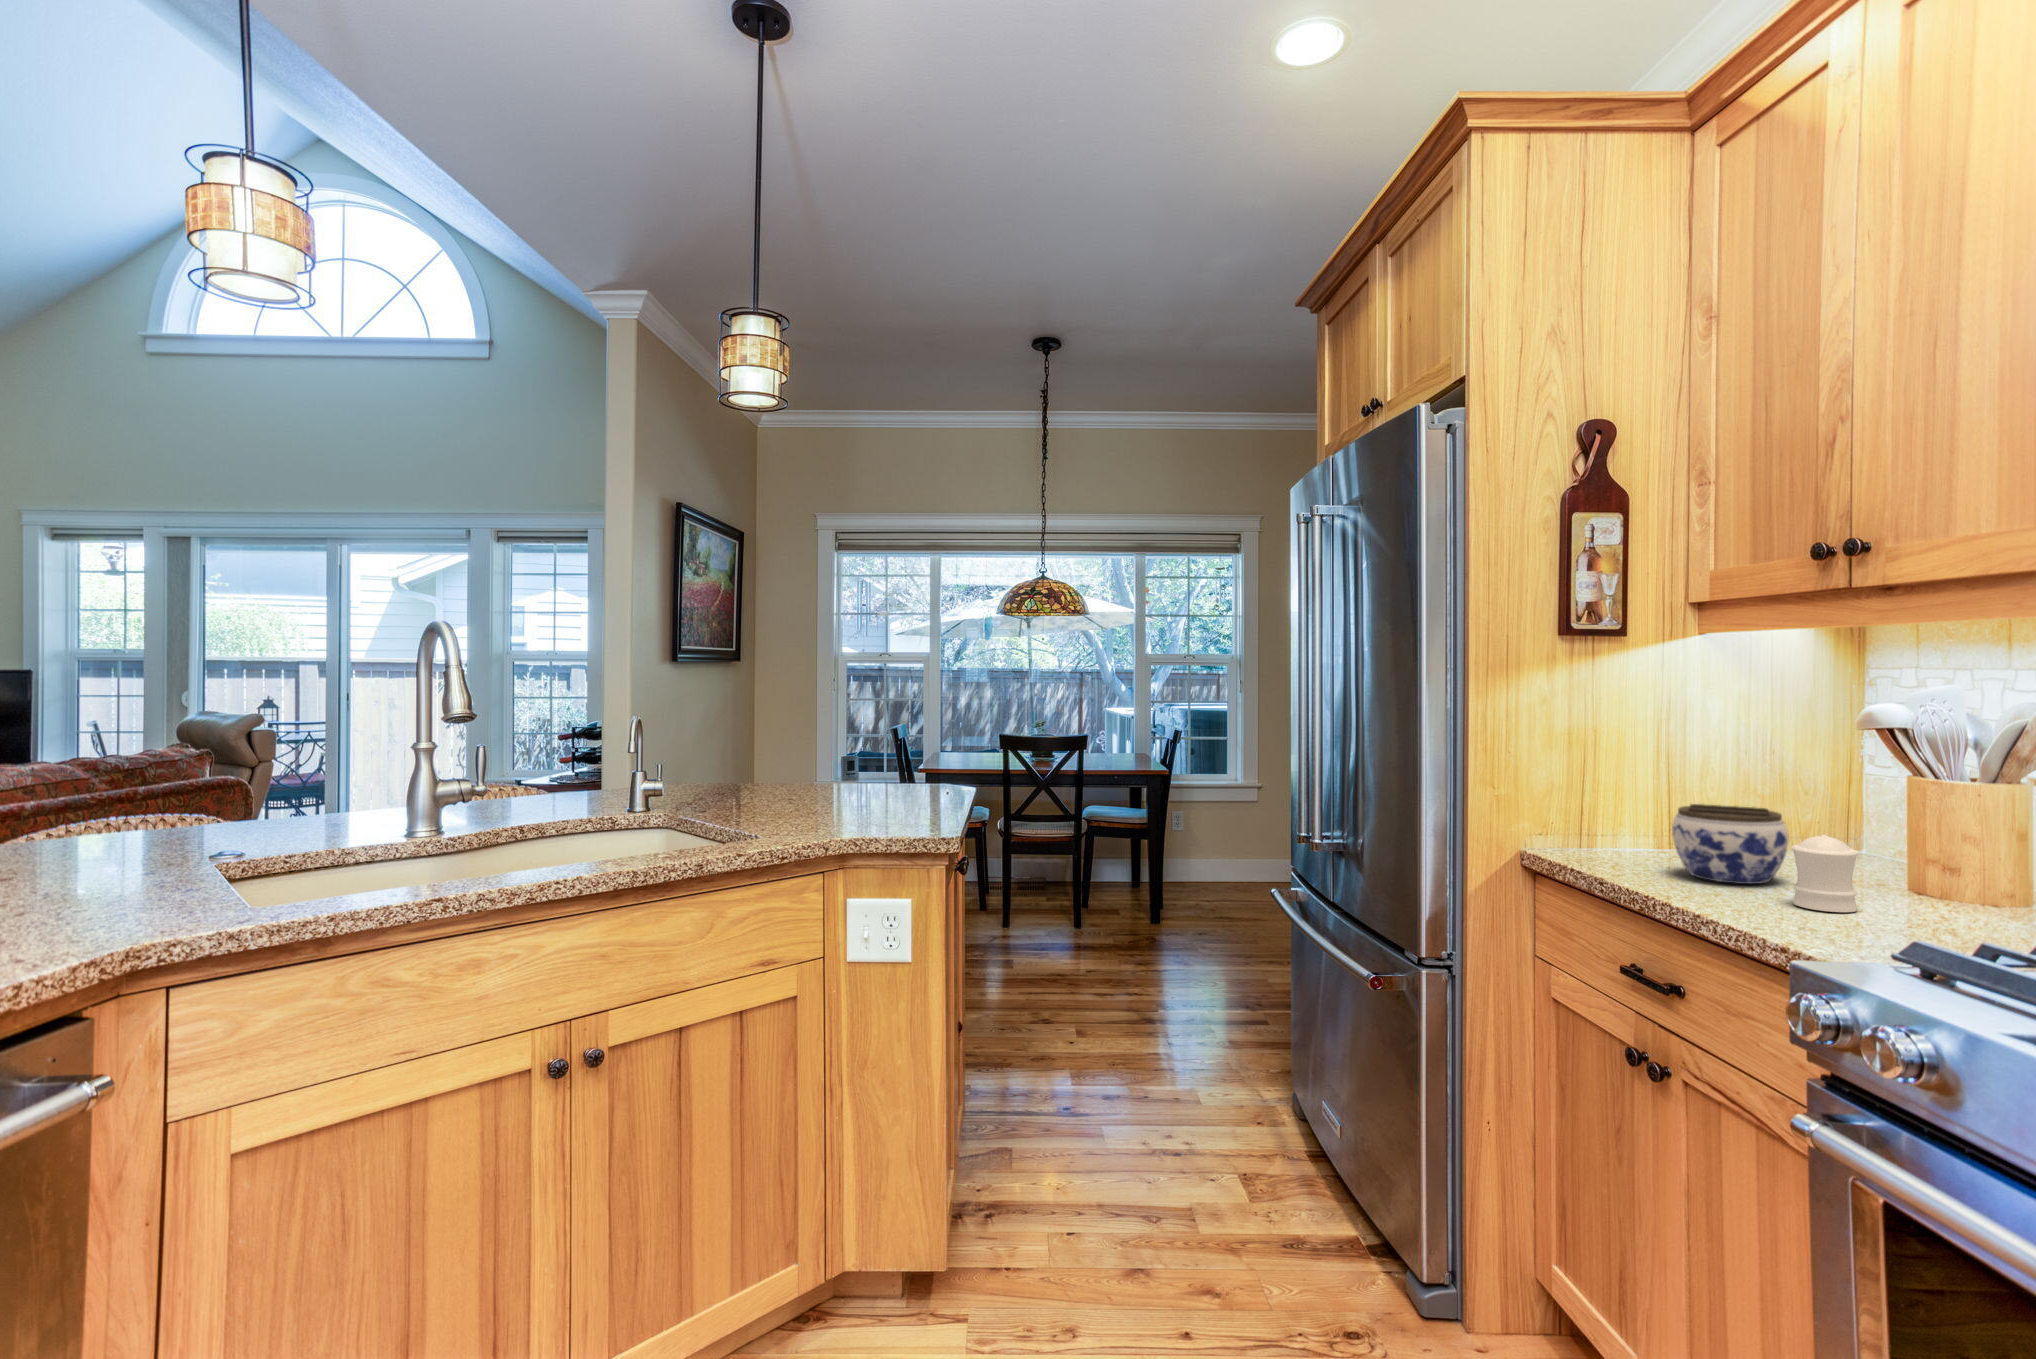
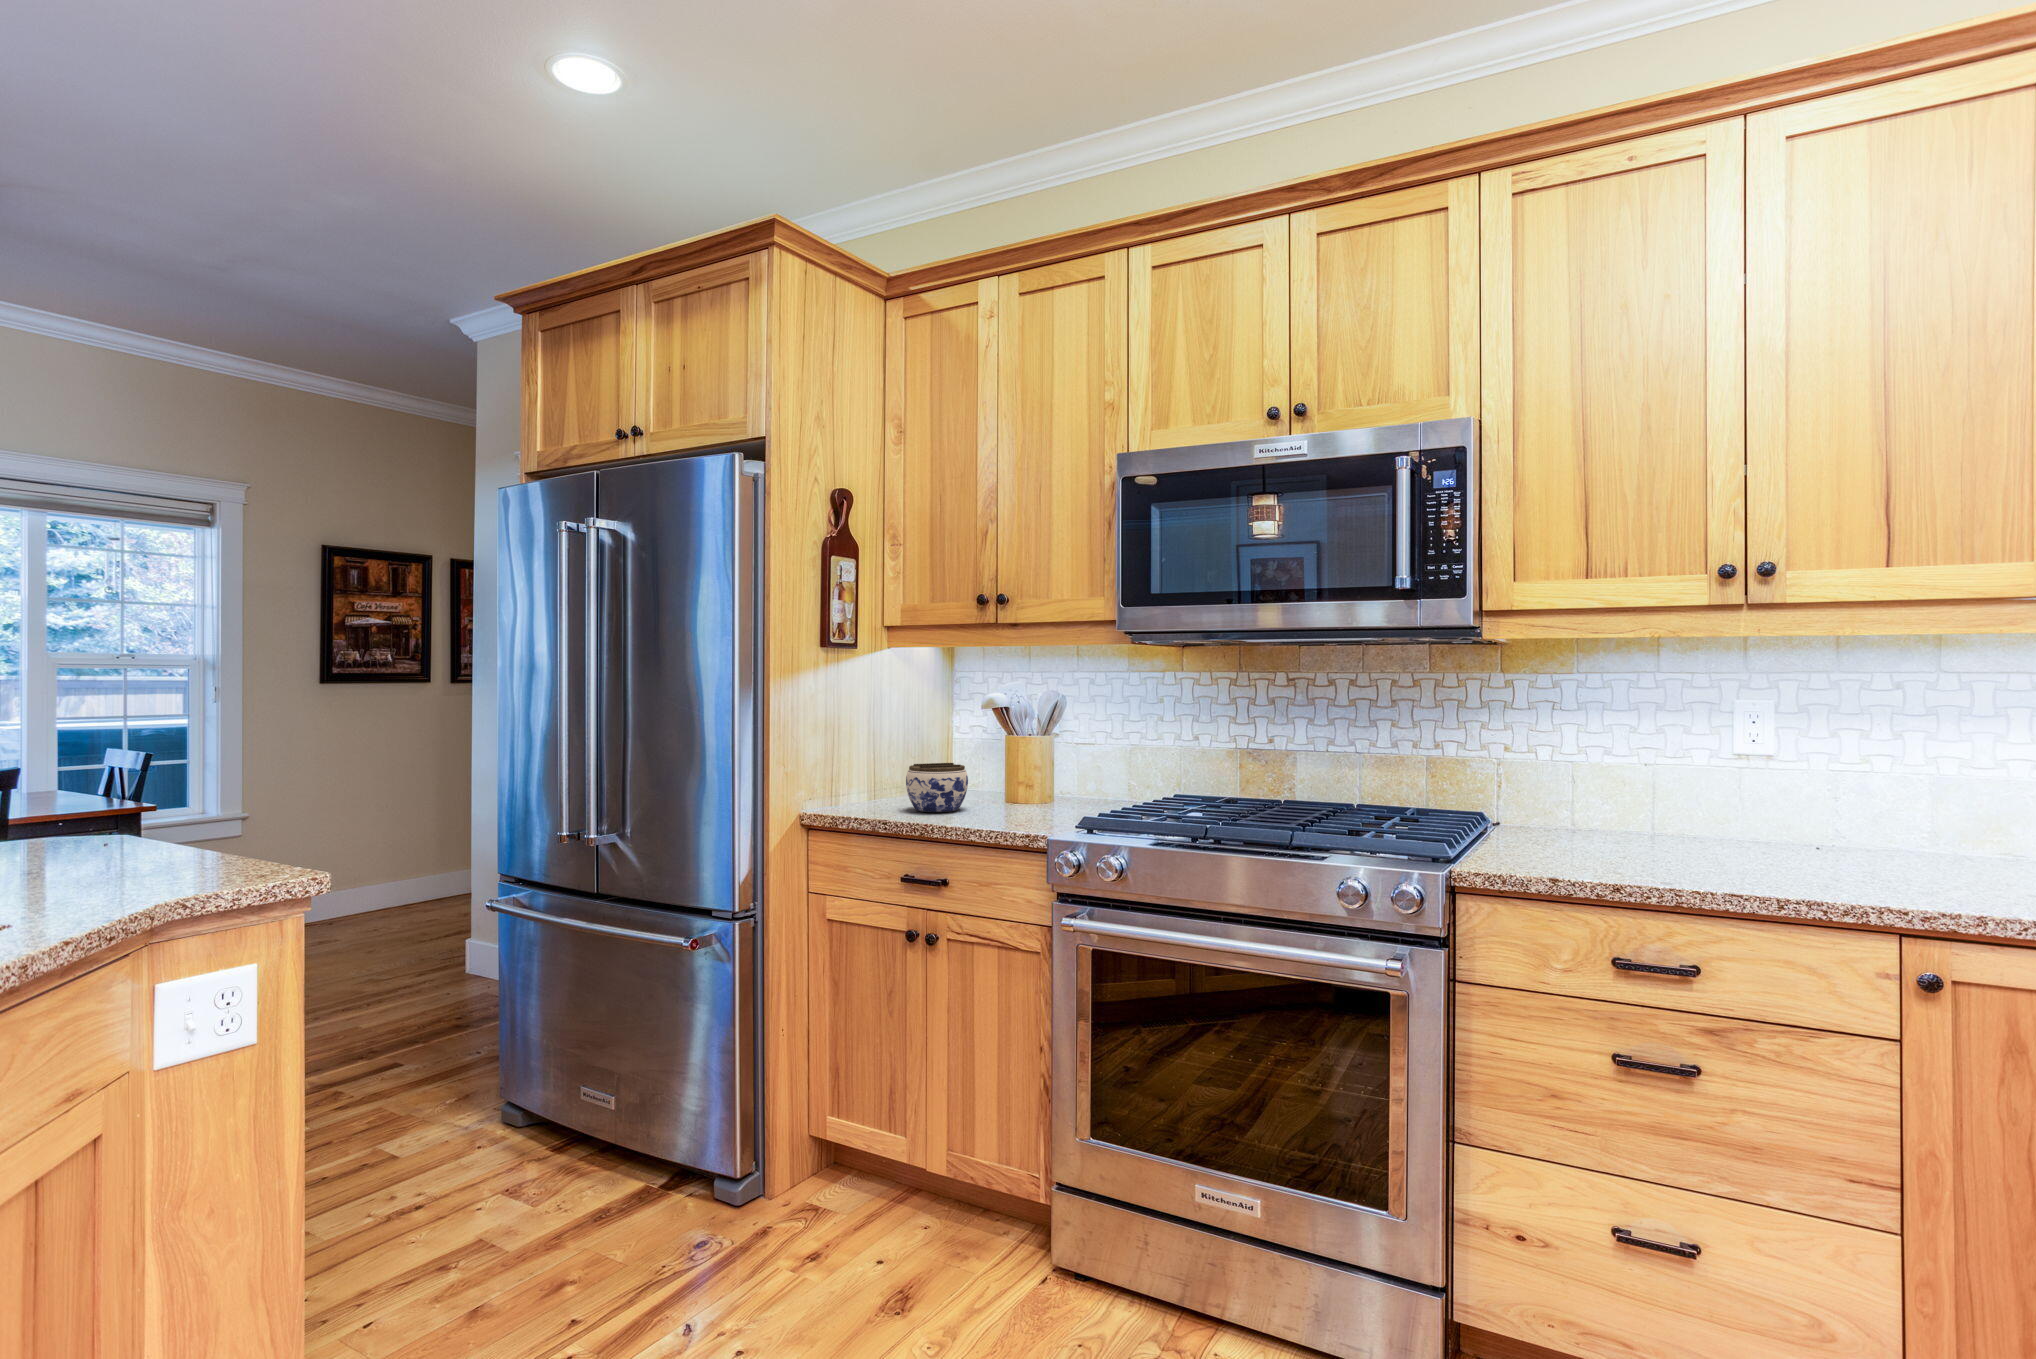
salt shaker: present [1791,835,1859,912] -> none [987,772,1019,817]

